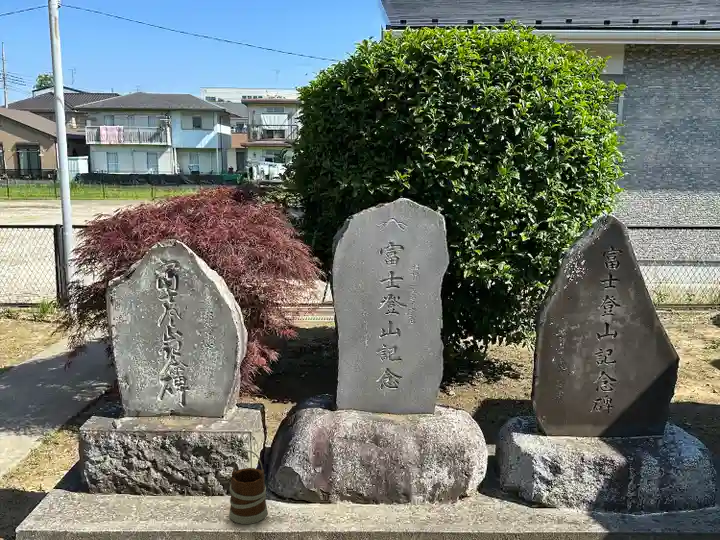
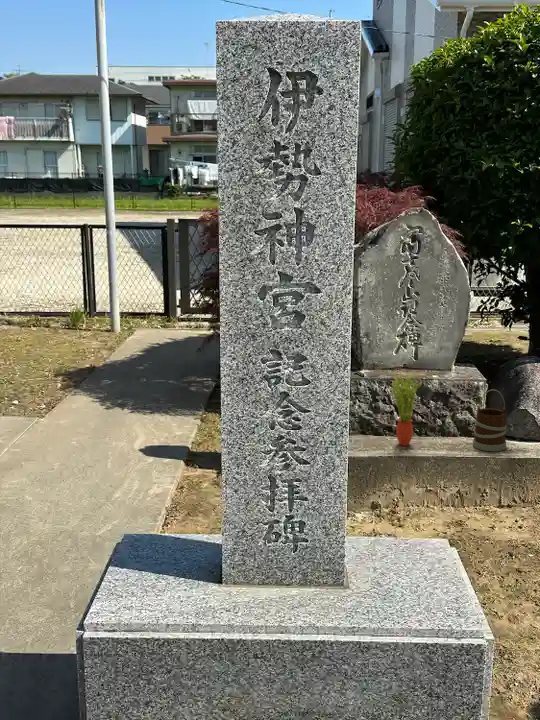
potted plant: none [125,428,165,512] -> present [389,372,422,446]

